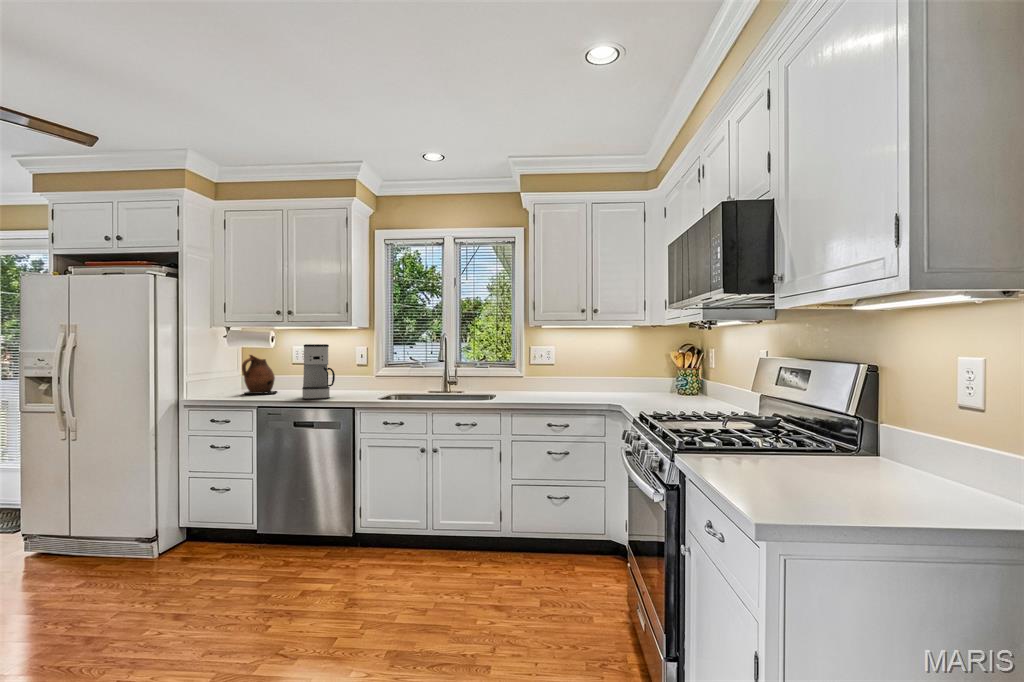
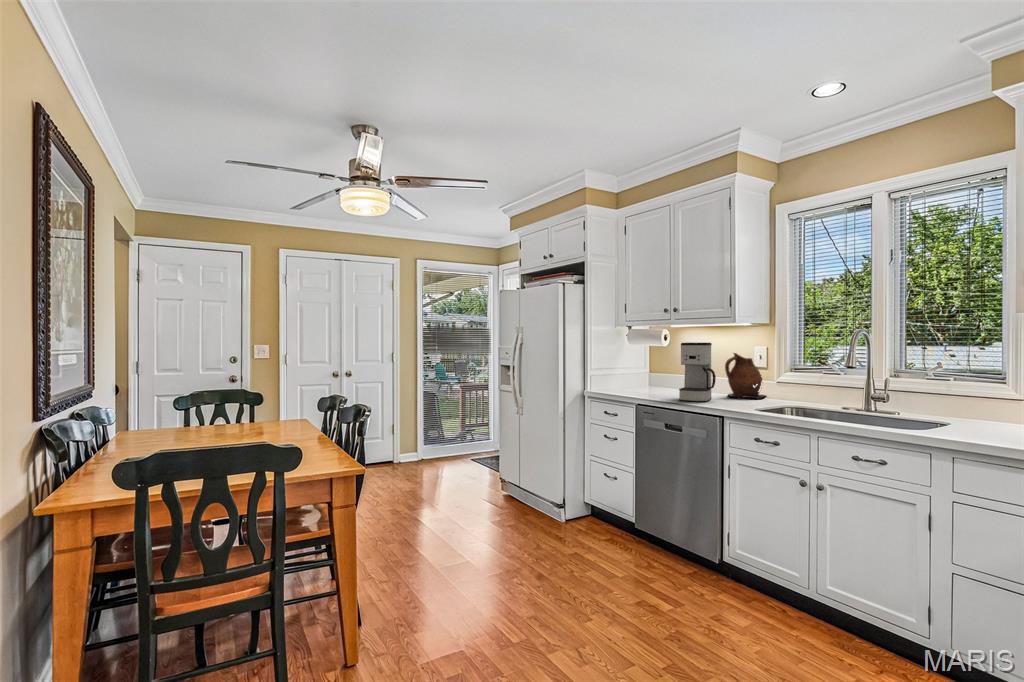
ceramic pitcher: present [242,355,277,394] -> present [725,353,766,399]

